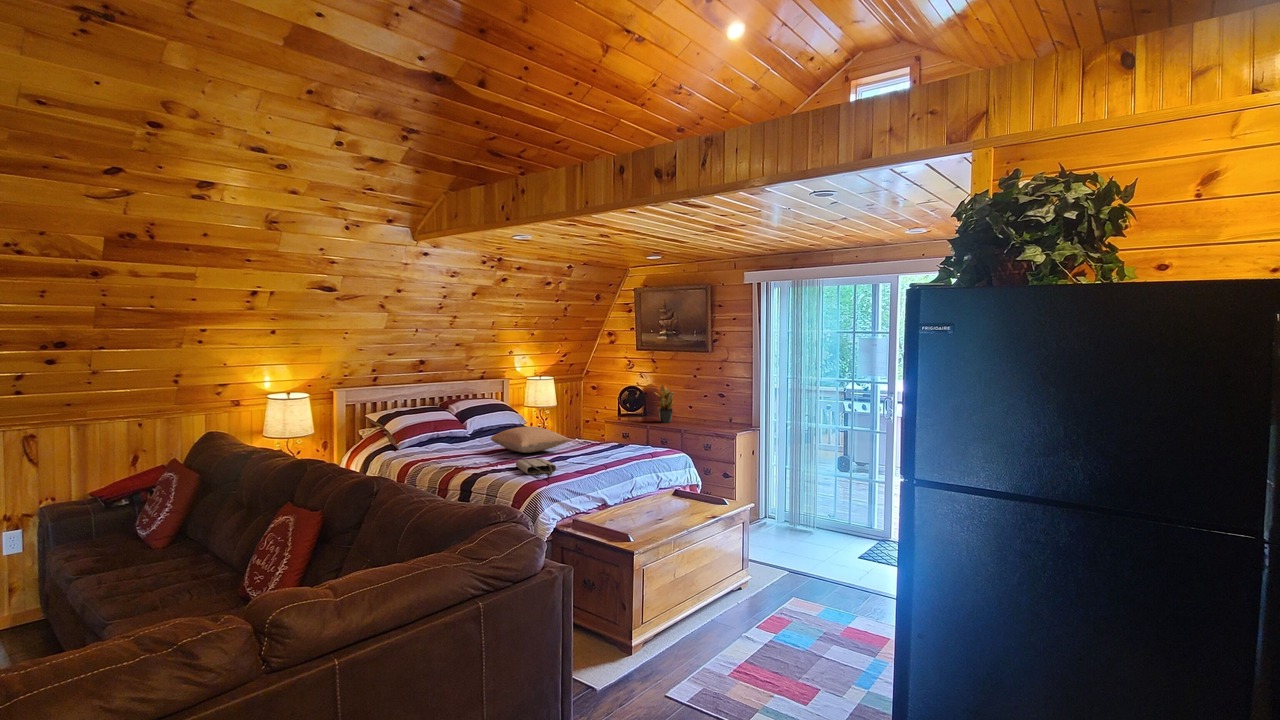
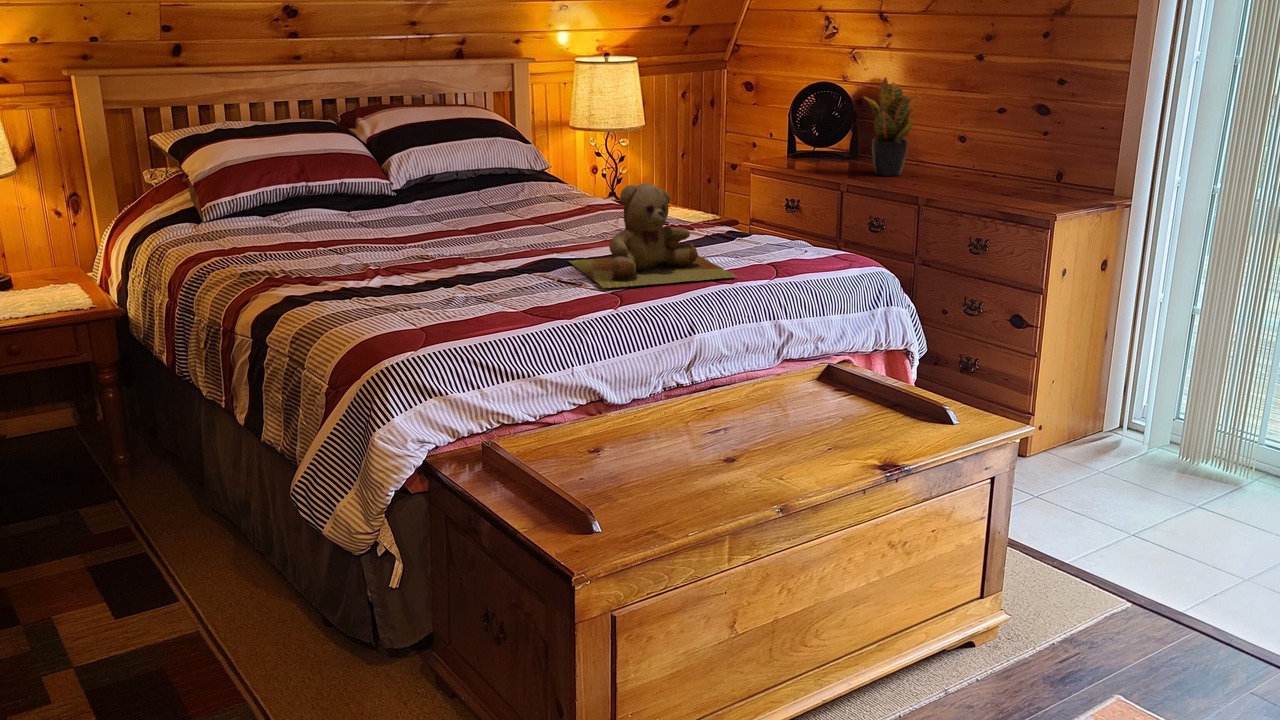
pillow: present [491,427,571,453] -> none [404,176,587,242]
teddy bear: none [570,427,638,465] -> present [569,184,737,288]
tote bag: present [516,458,556,476] -> none [402,261,488,316]

